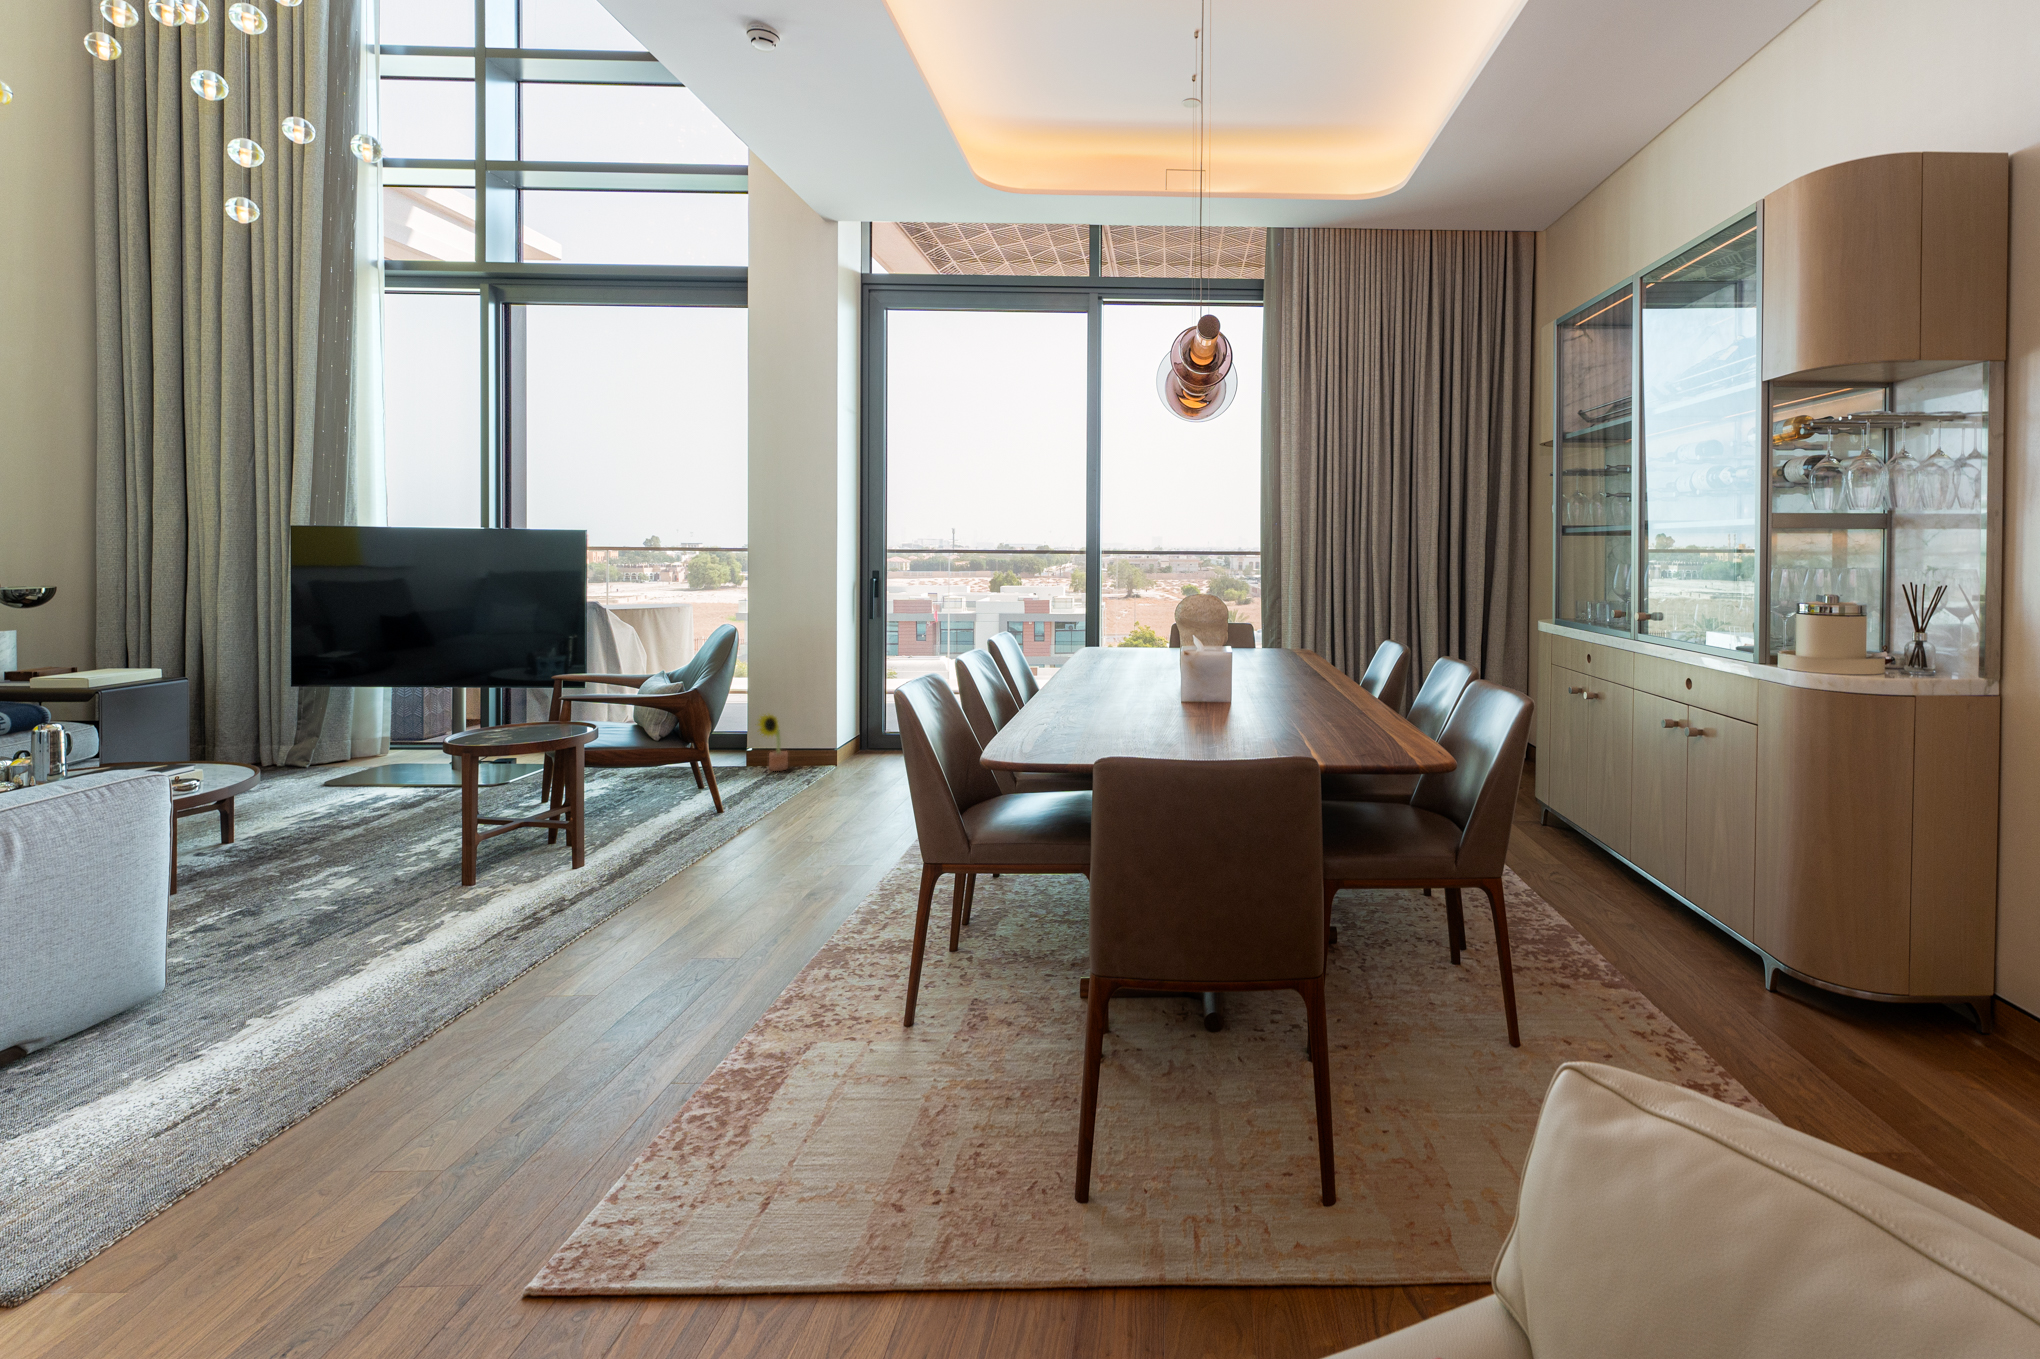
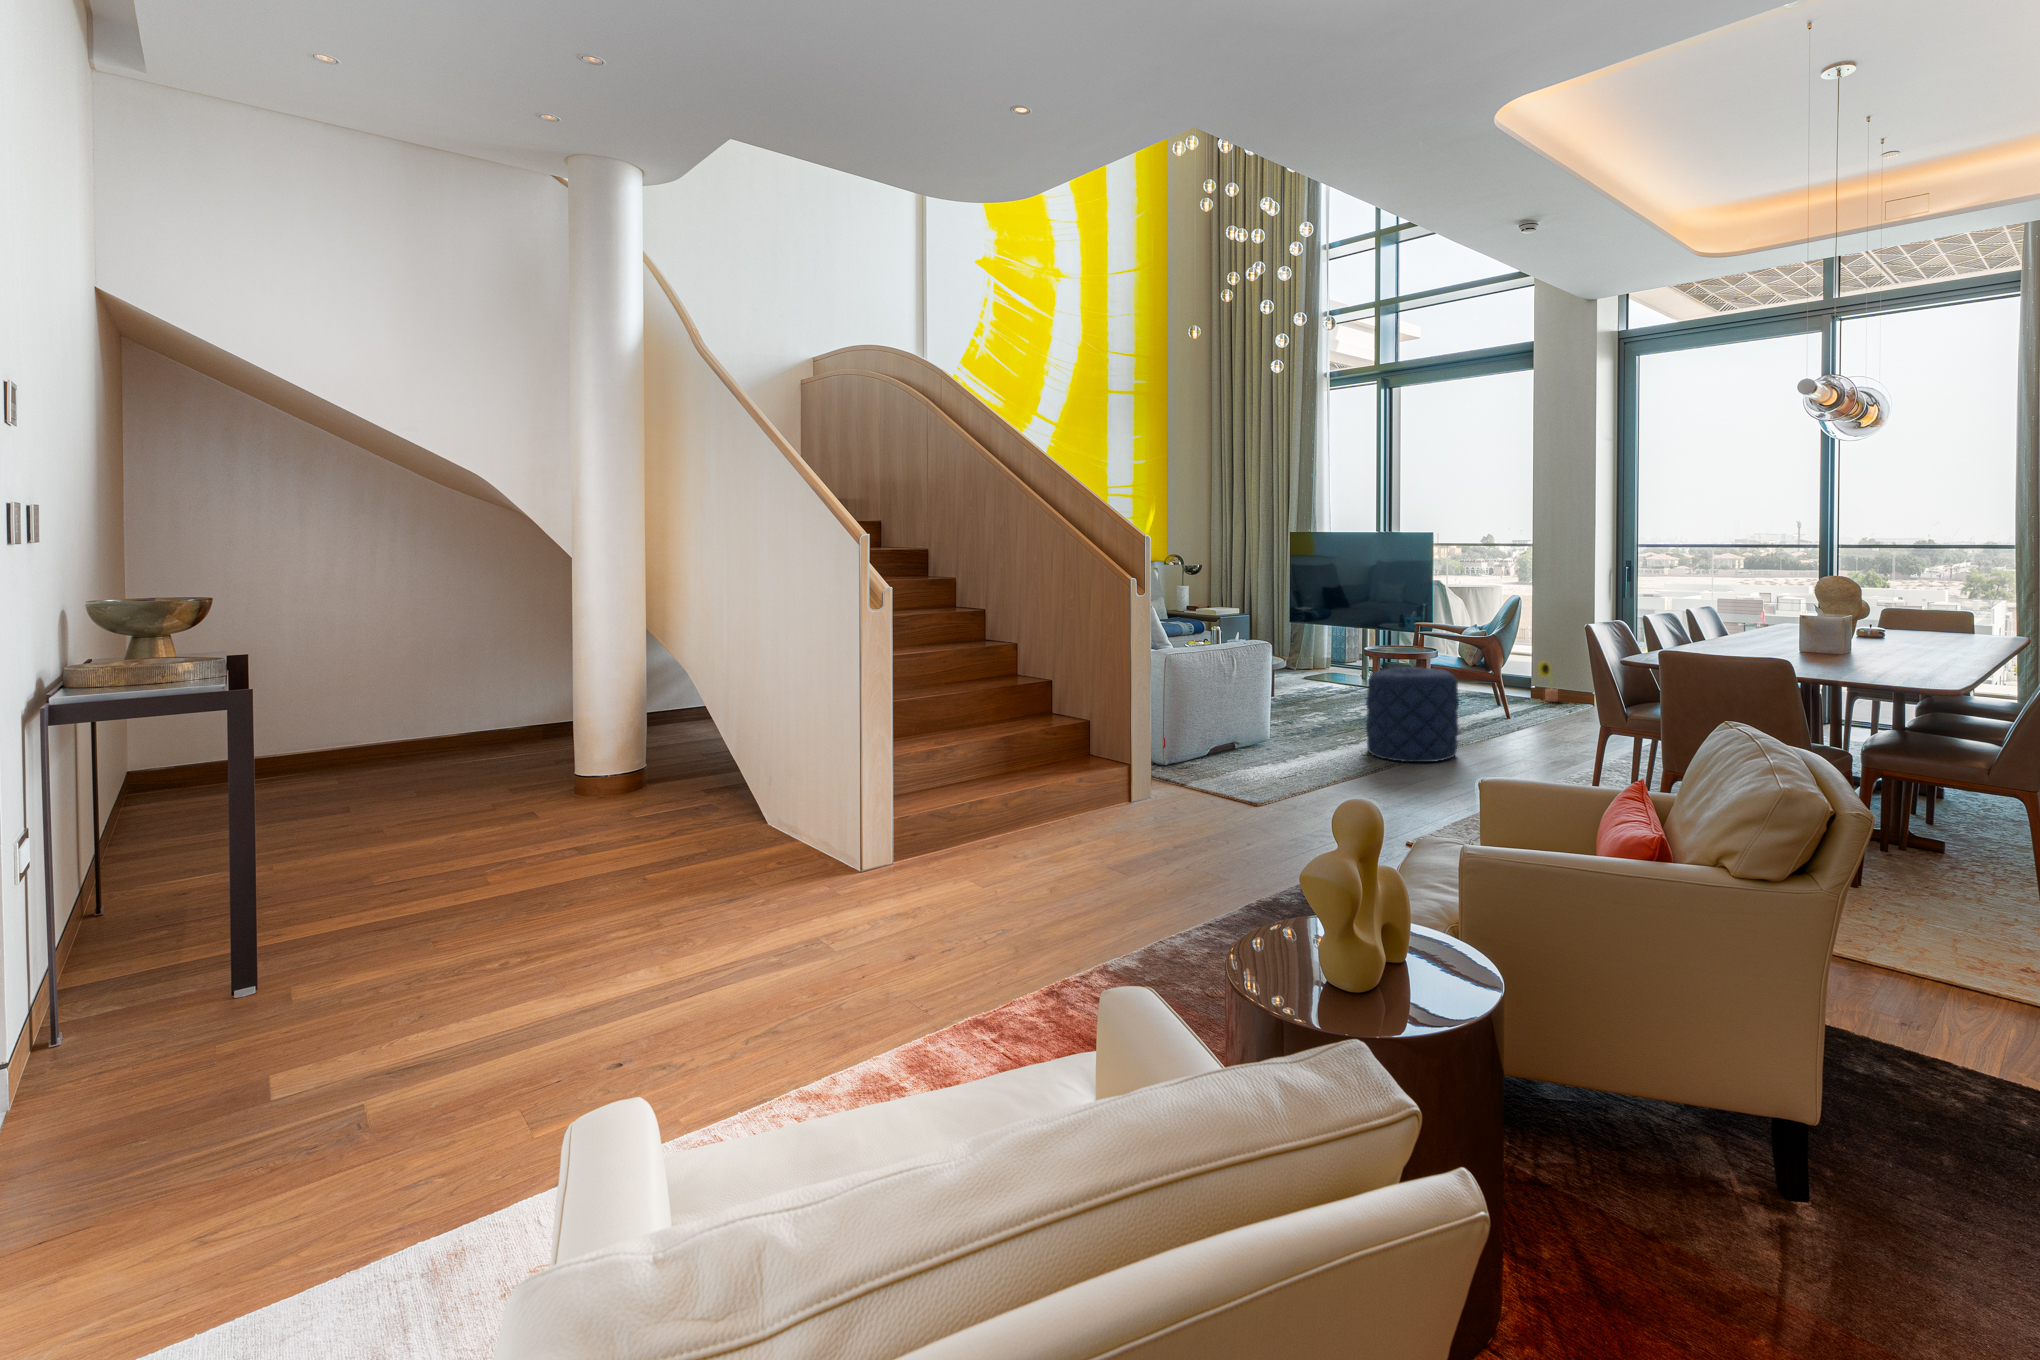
pouf: none [438,770,648,978] -> present [1366,667,1459,762]

